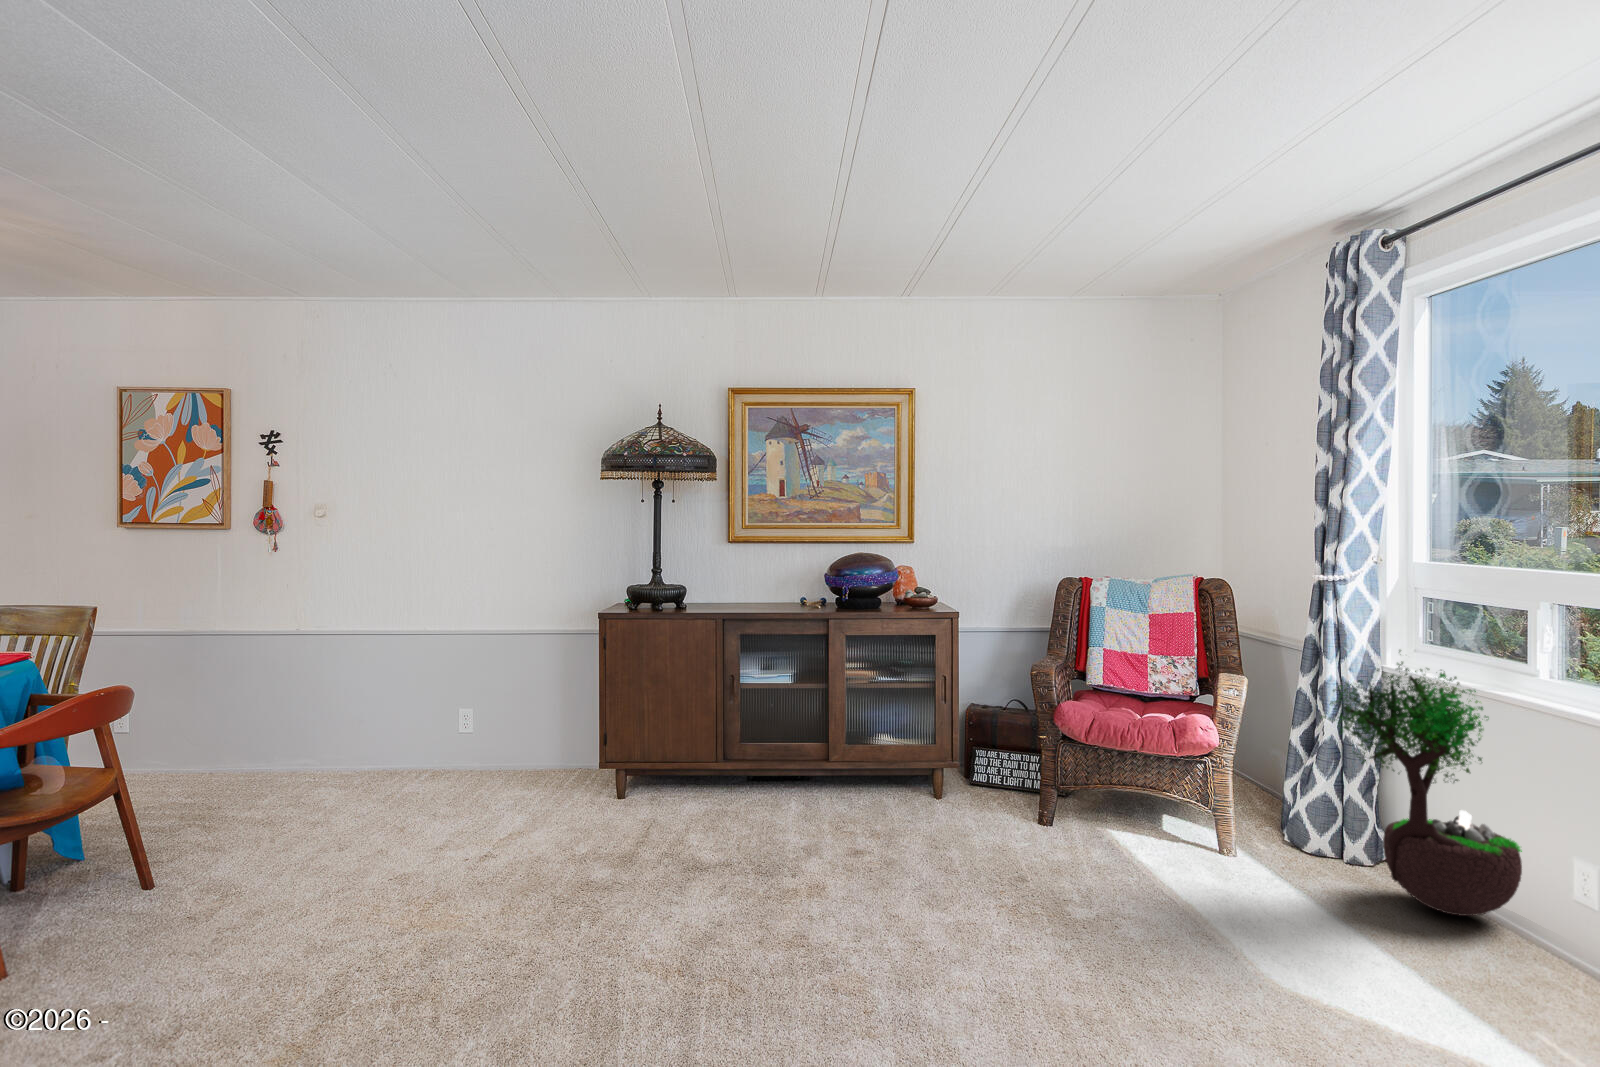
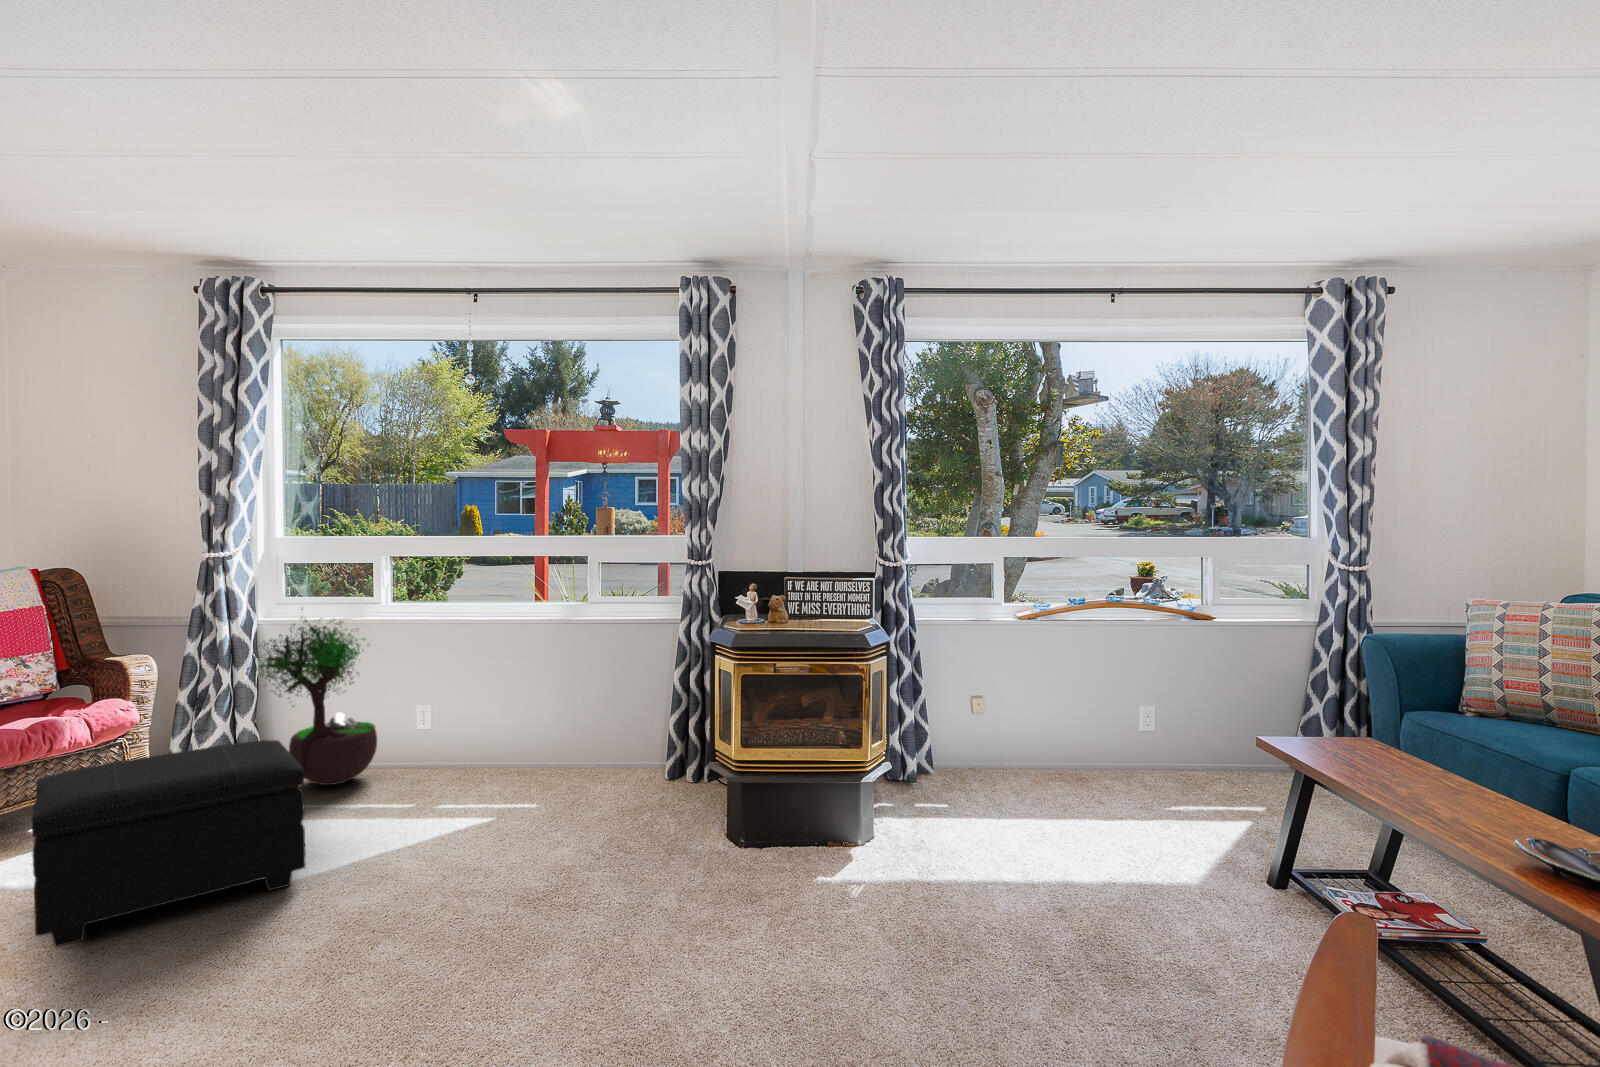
footstool: none [1021,774,1307,1009] -> present [32,740,306,947]

